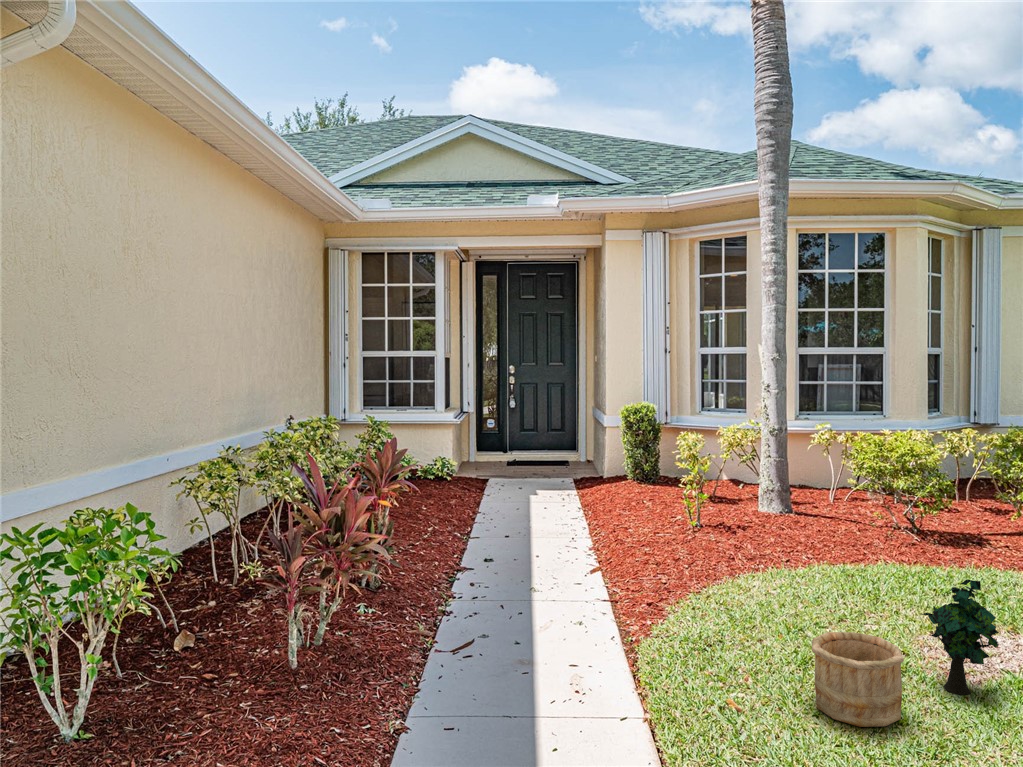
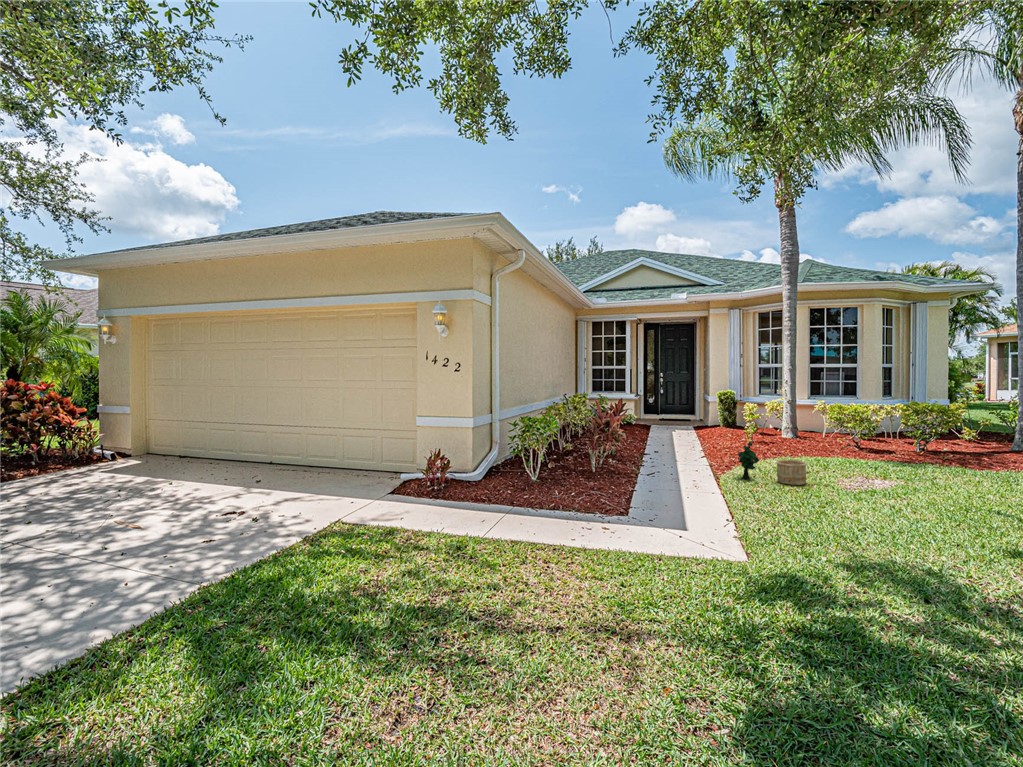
decorative plant: present [921,579,999,695] -> present [737,443,759,479]

